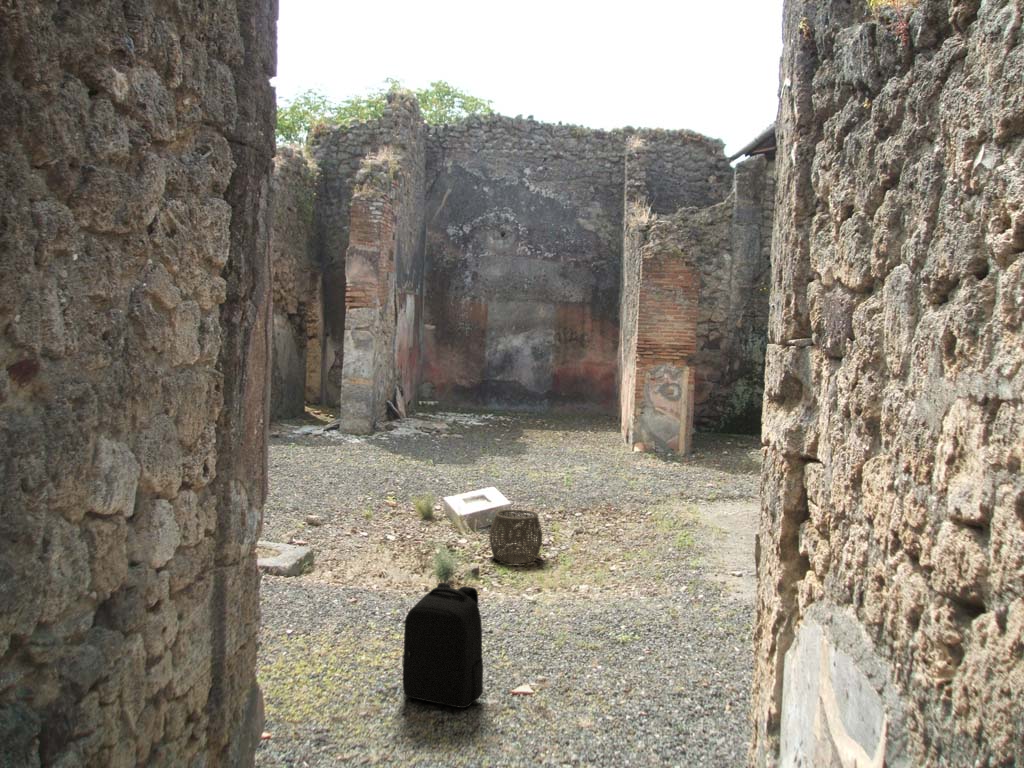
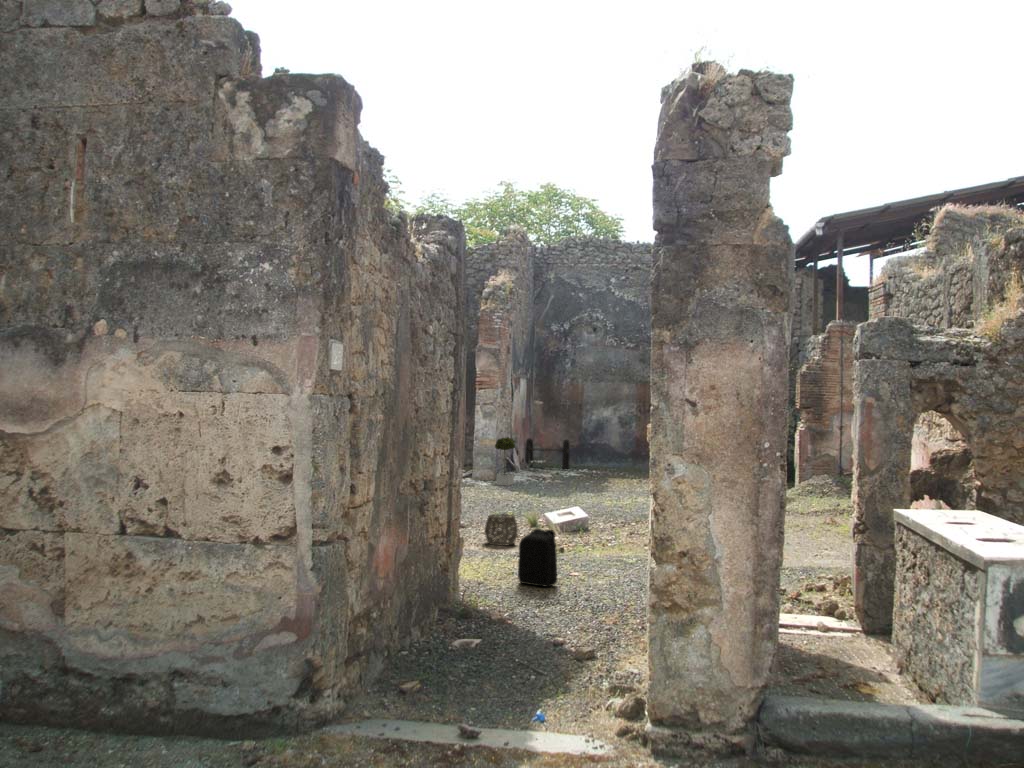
bench: none [412,373,470,415] -> present [525,438,570,470]
potted tree: none [371,374,399,441] -> present [495,437,515,486]
woven basket: present [489,510,543,563] -> present [485,514,518,546]

